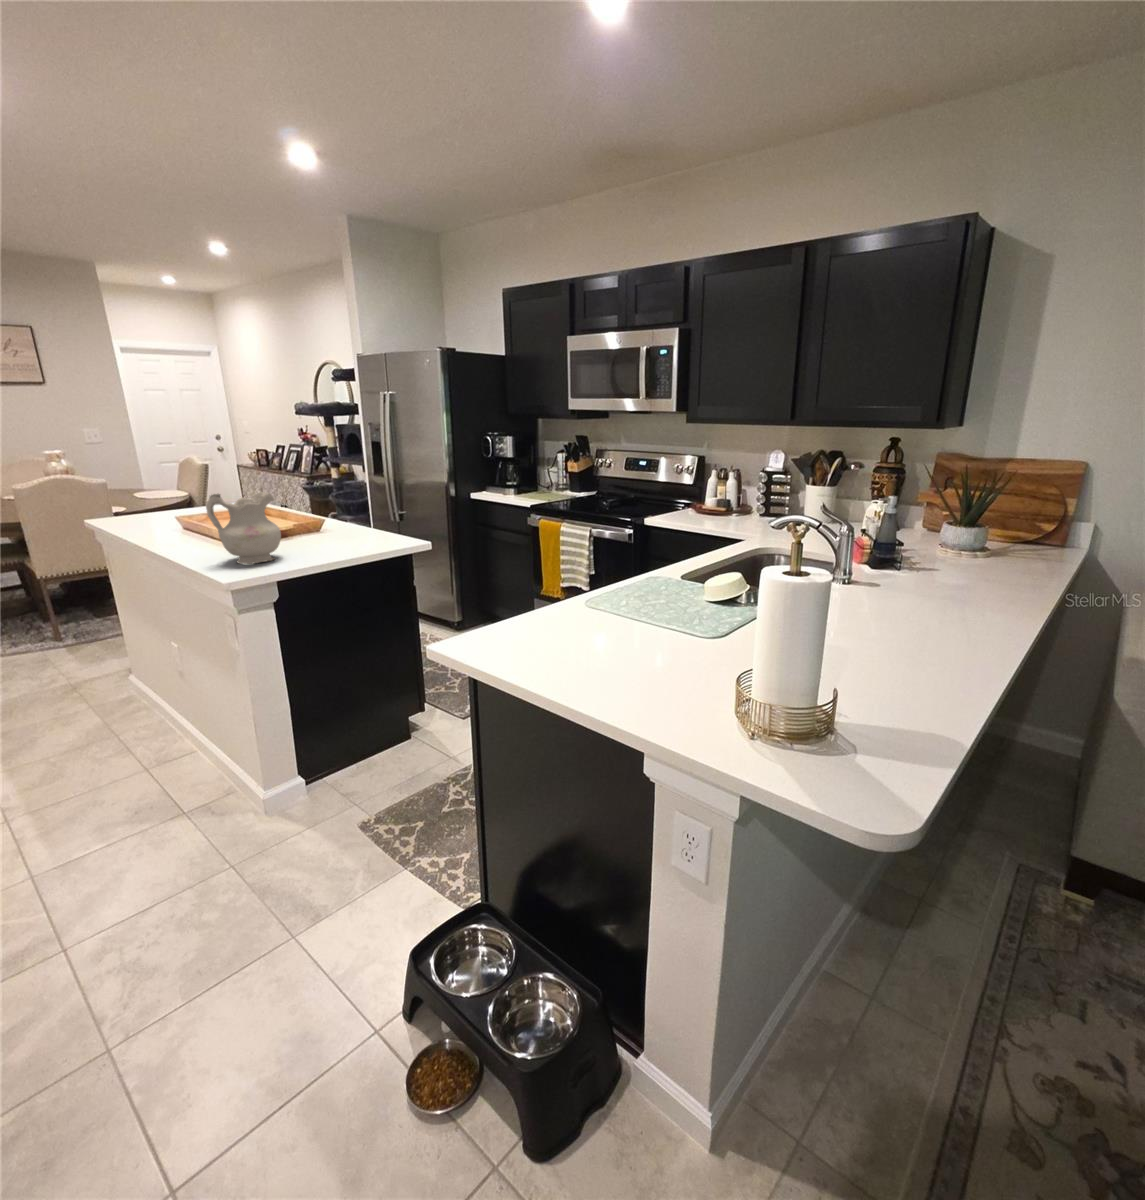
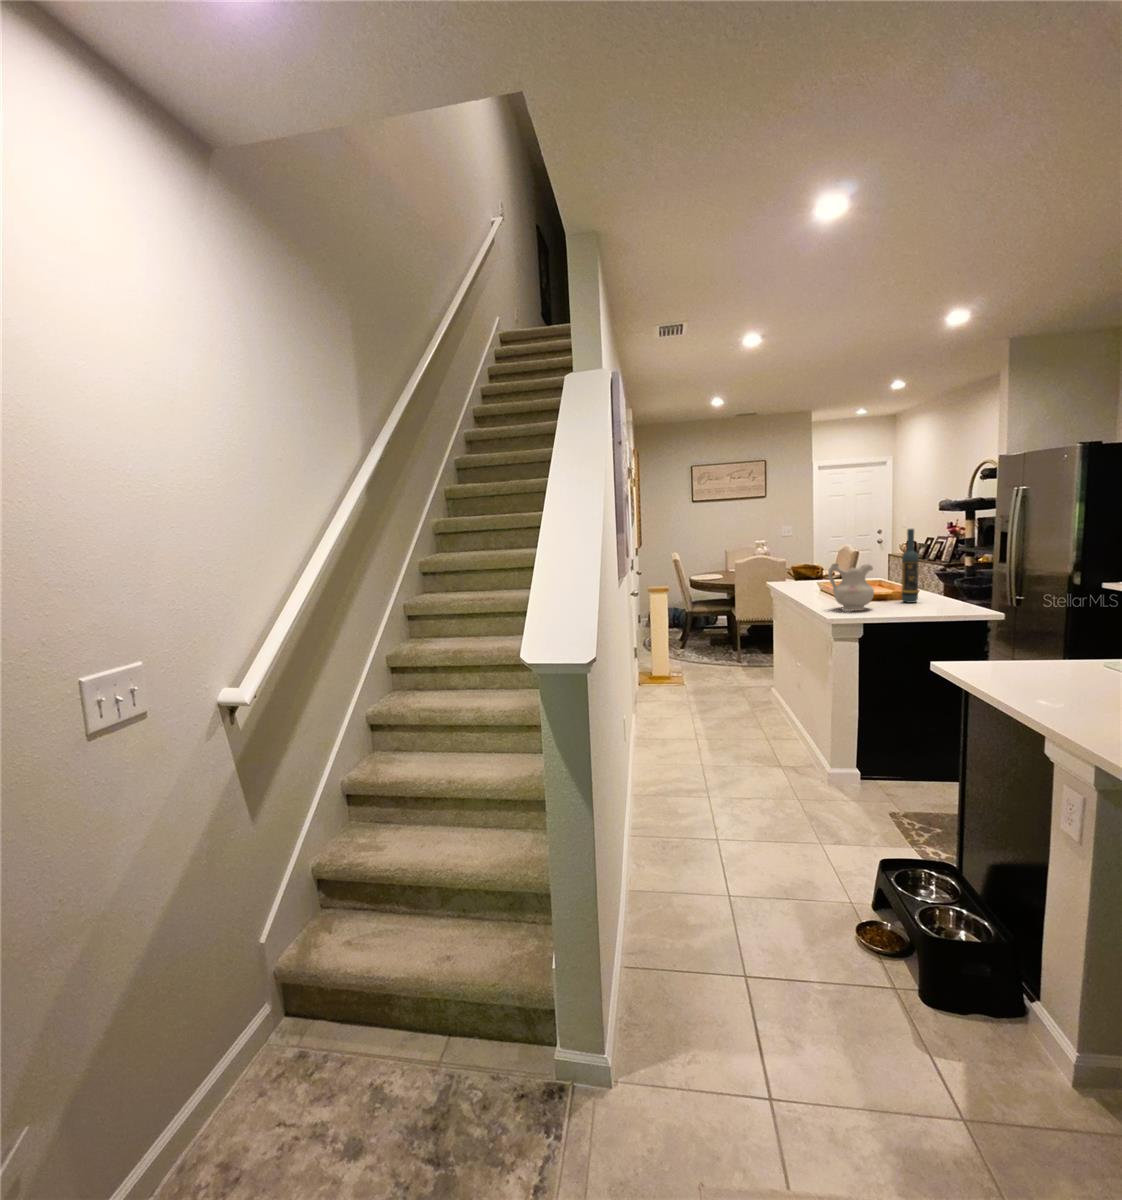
wine bottle: none [305,439,332,540] -> present [901,529,919,603]

